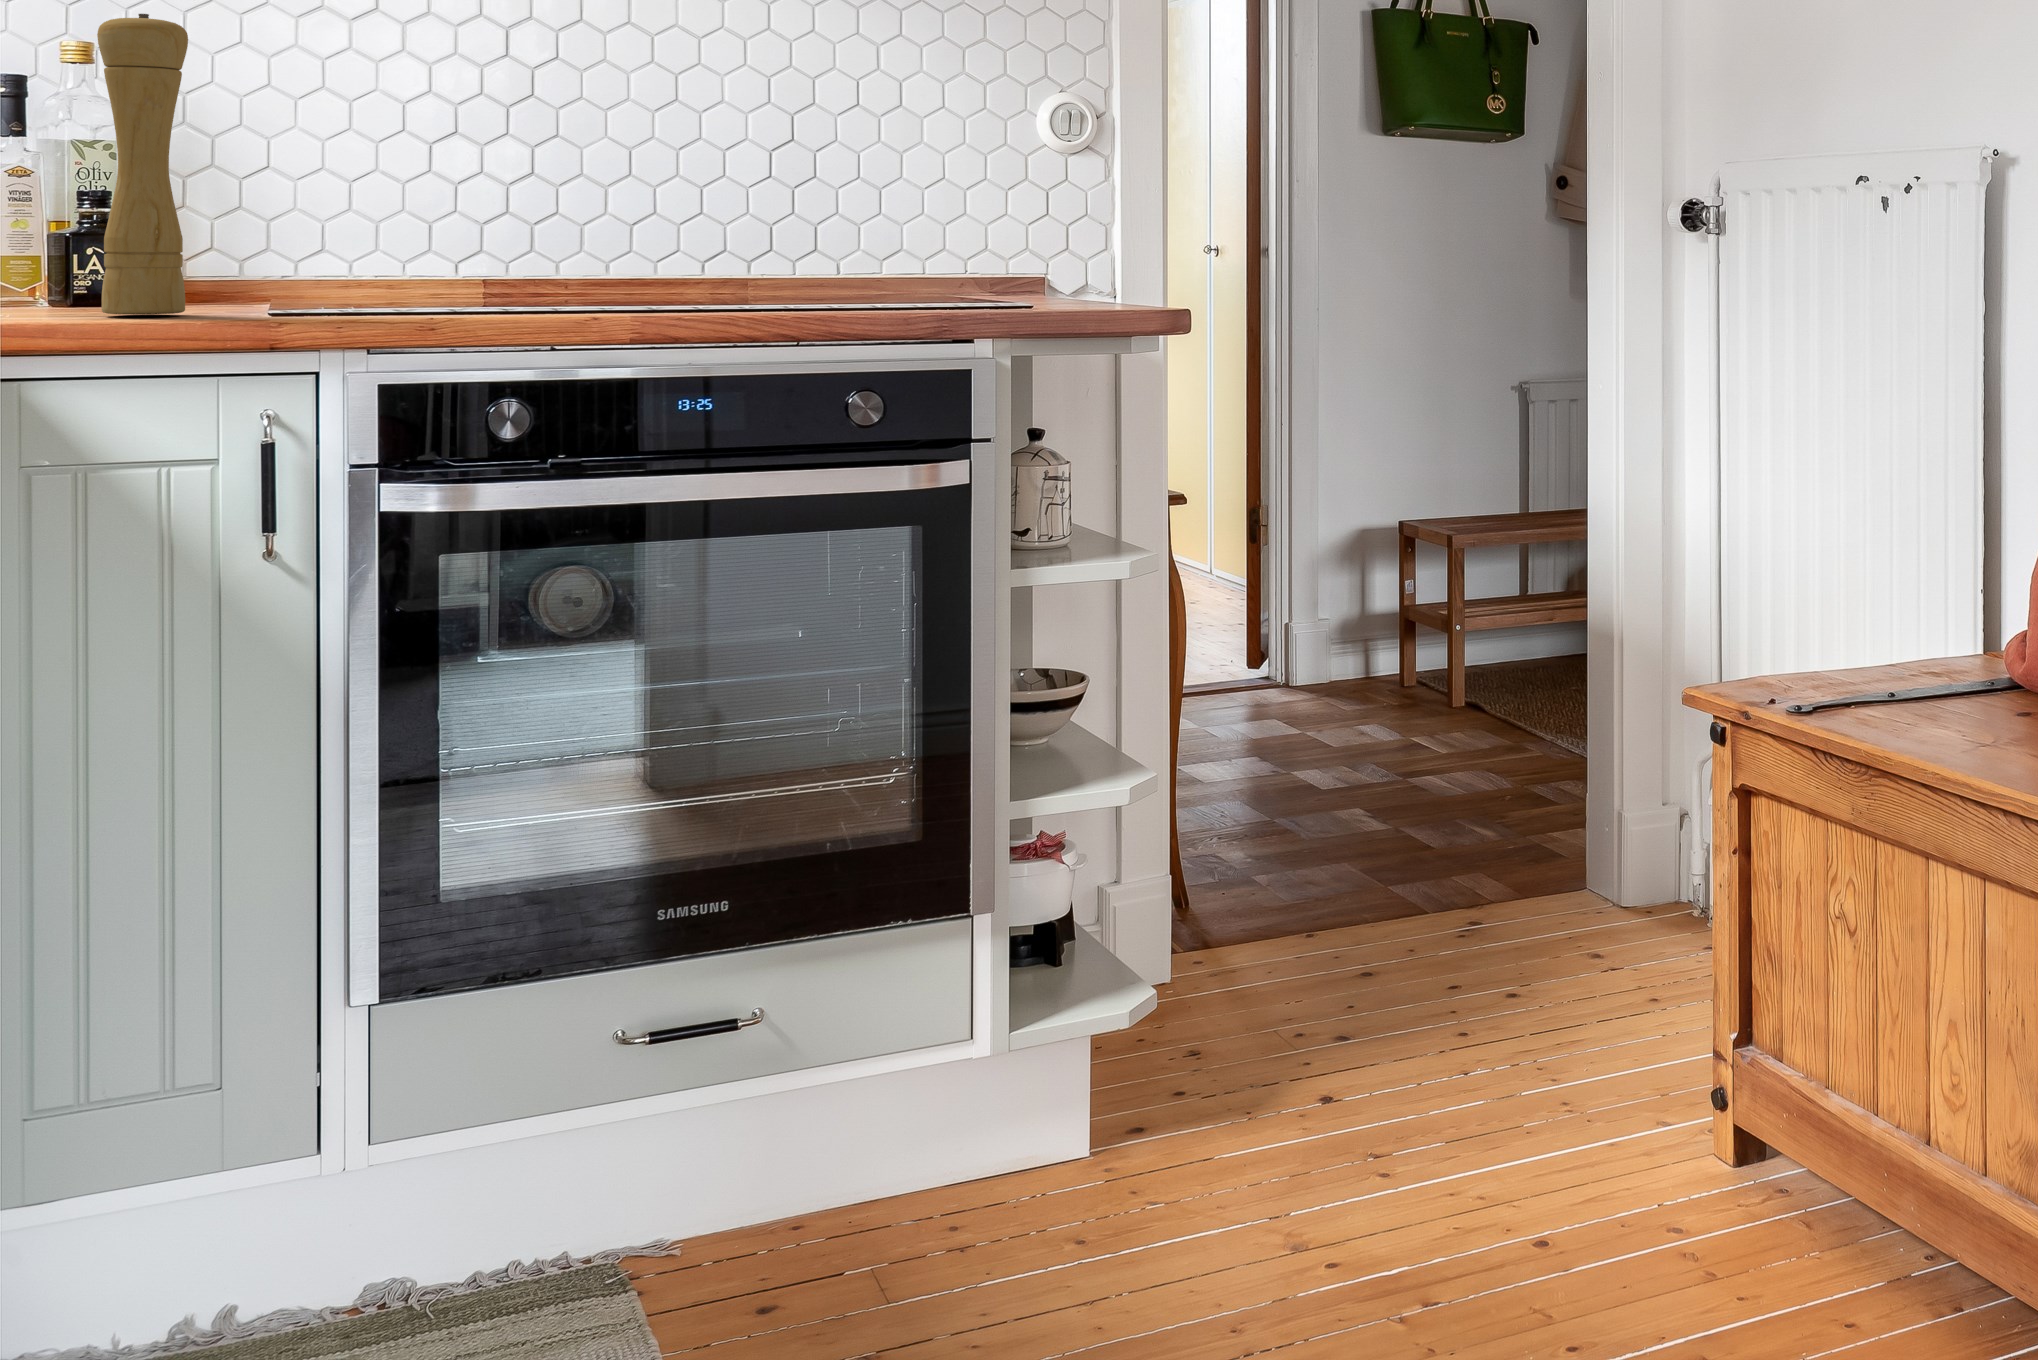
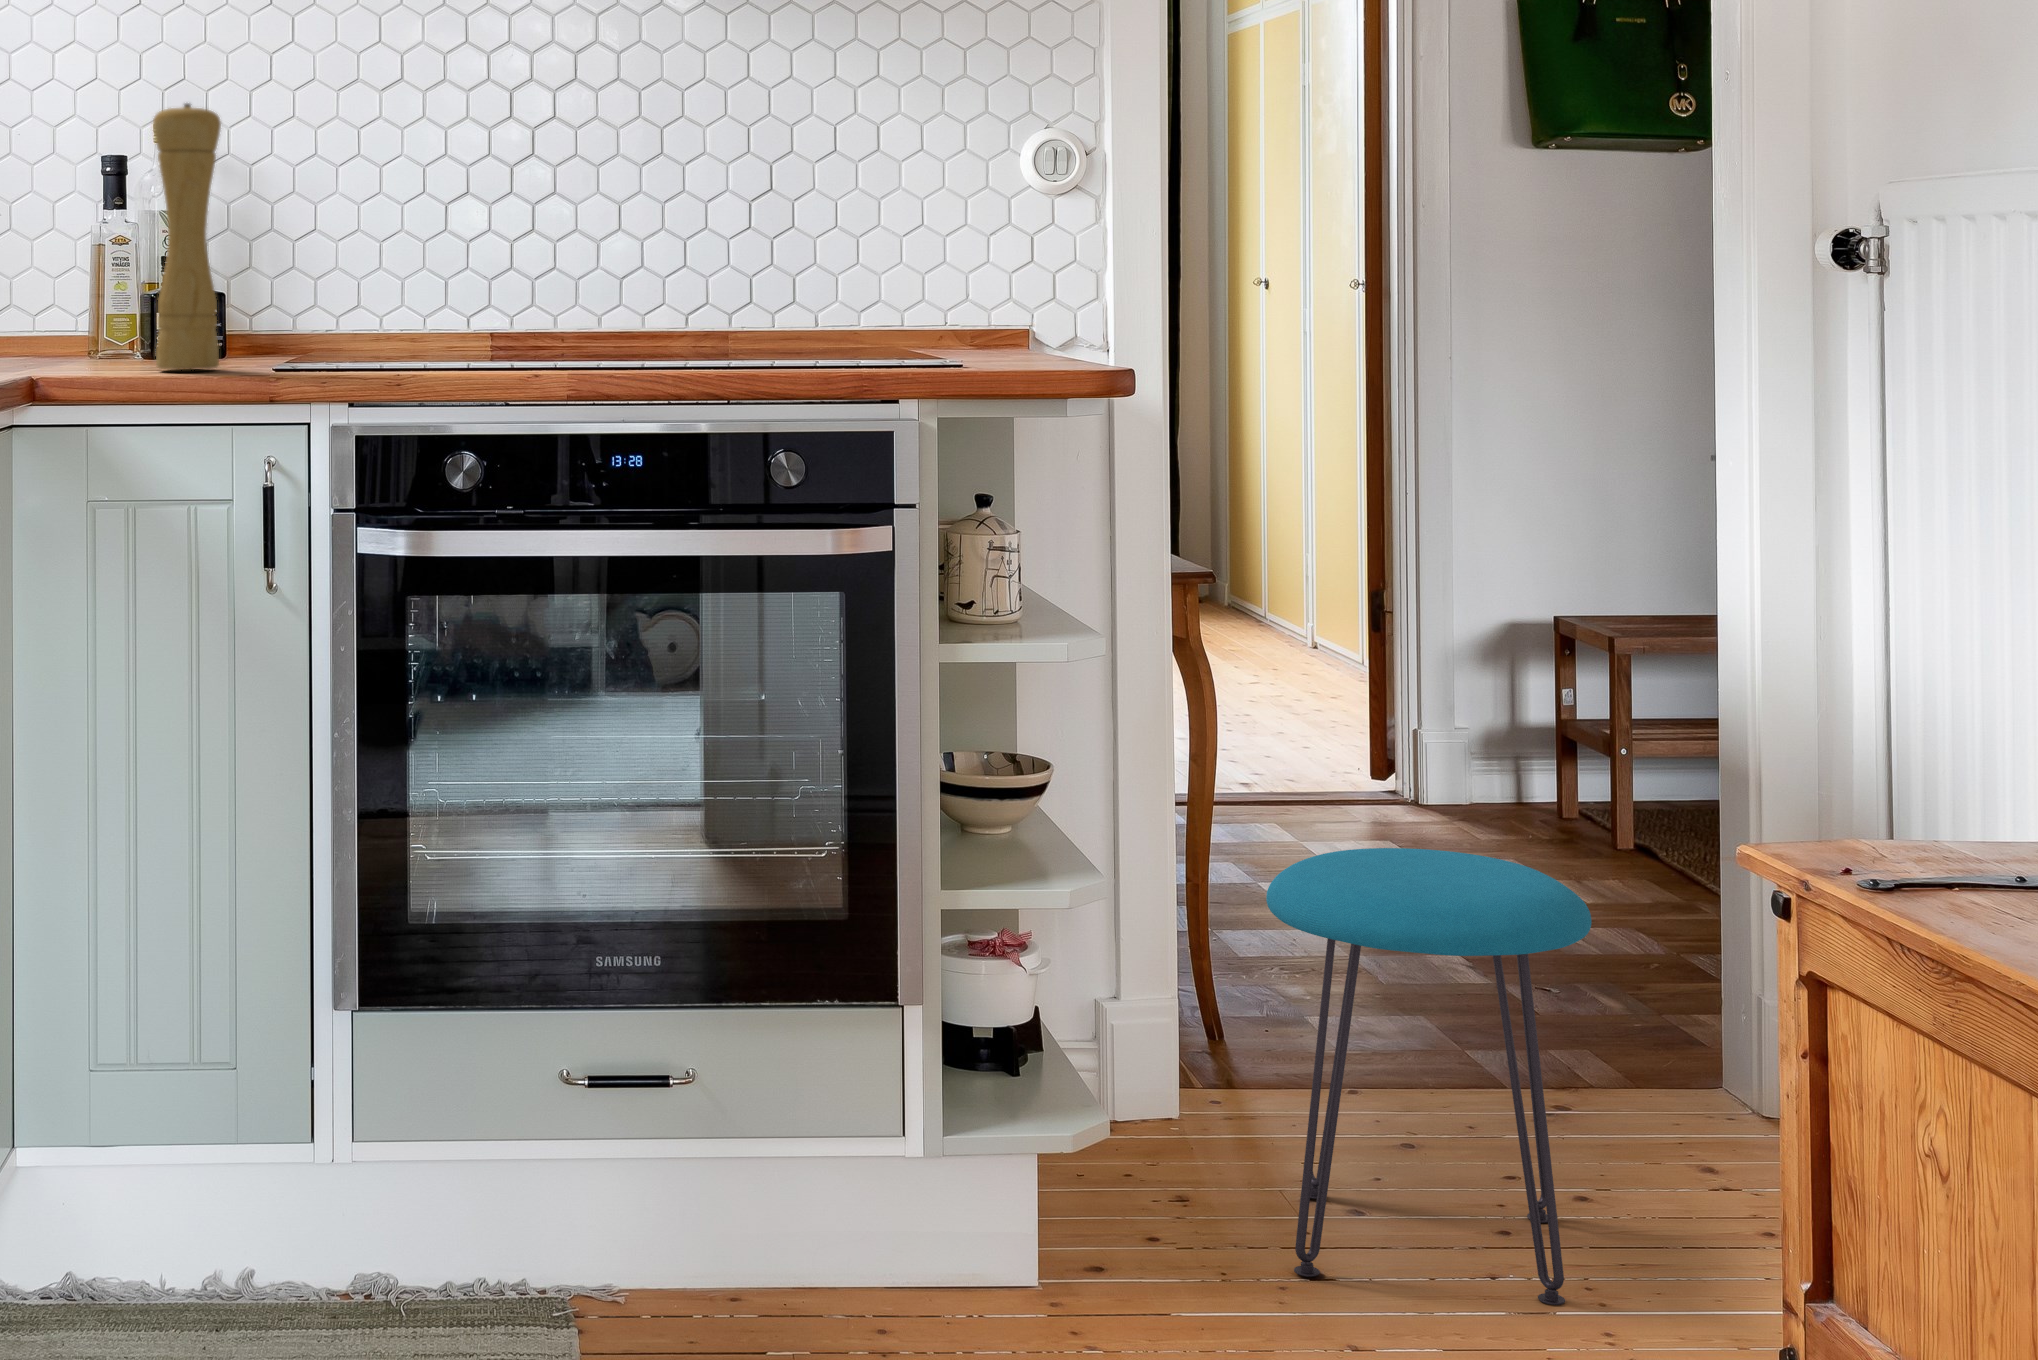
stool: none [1276,721,1541,1103] -> present [1266,848,1592,1305]

